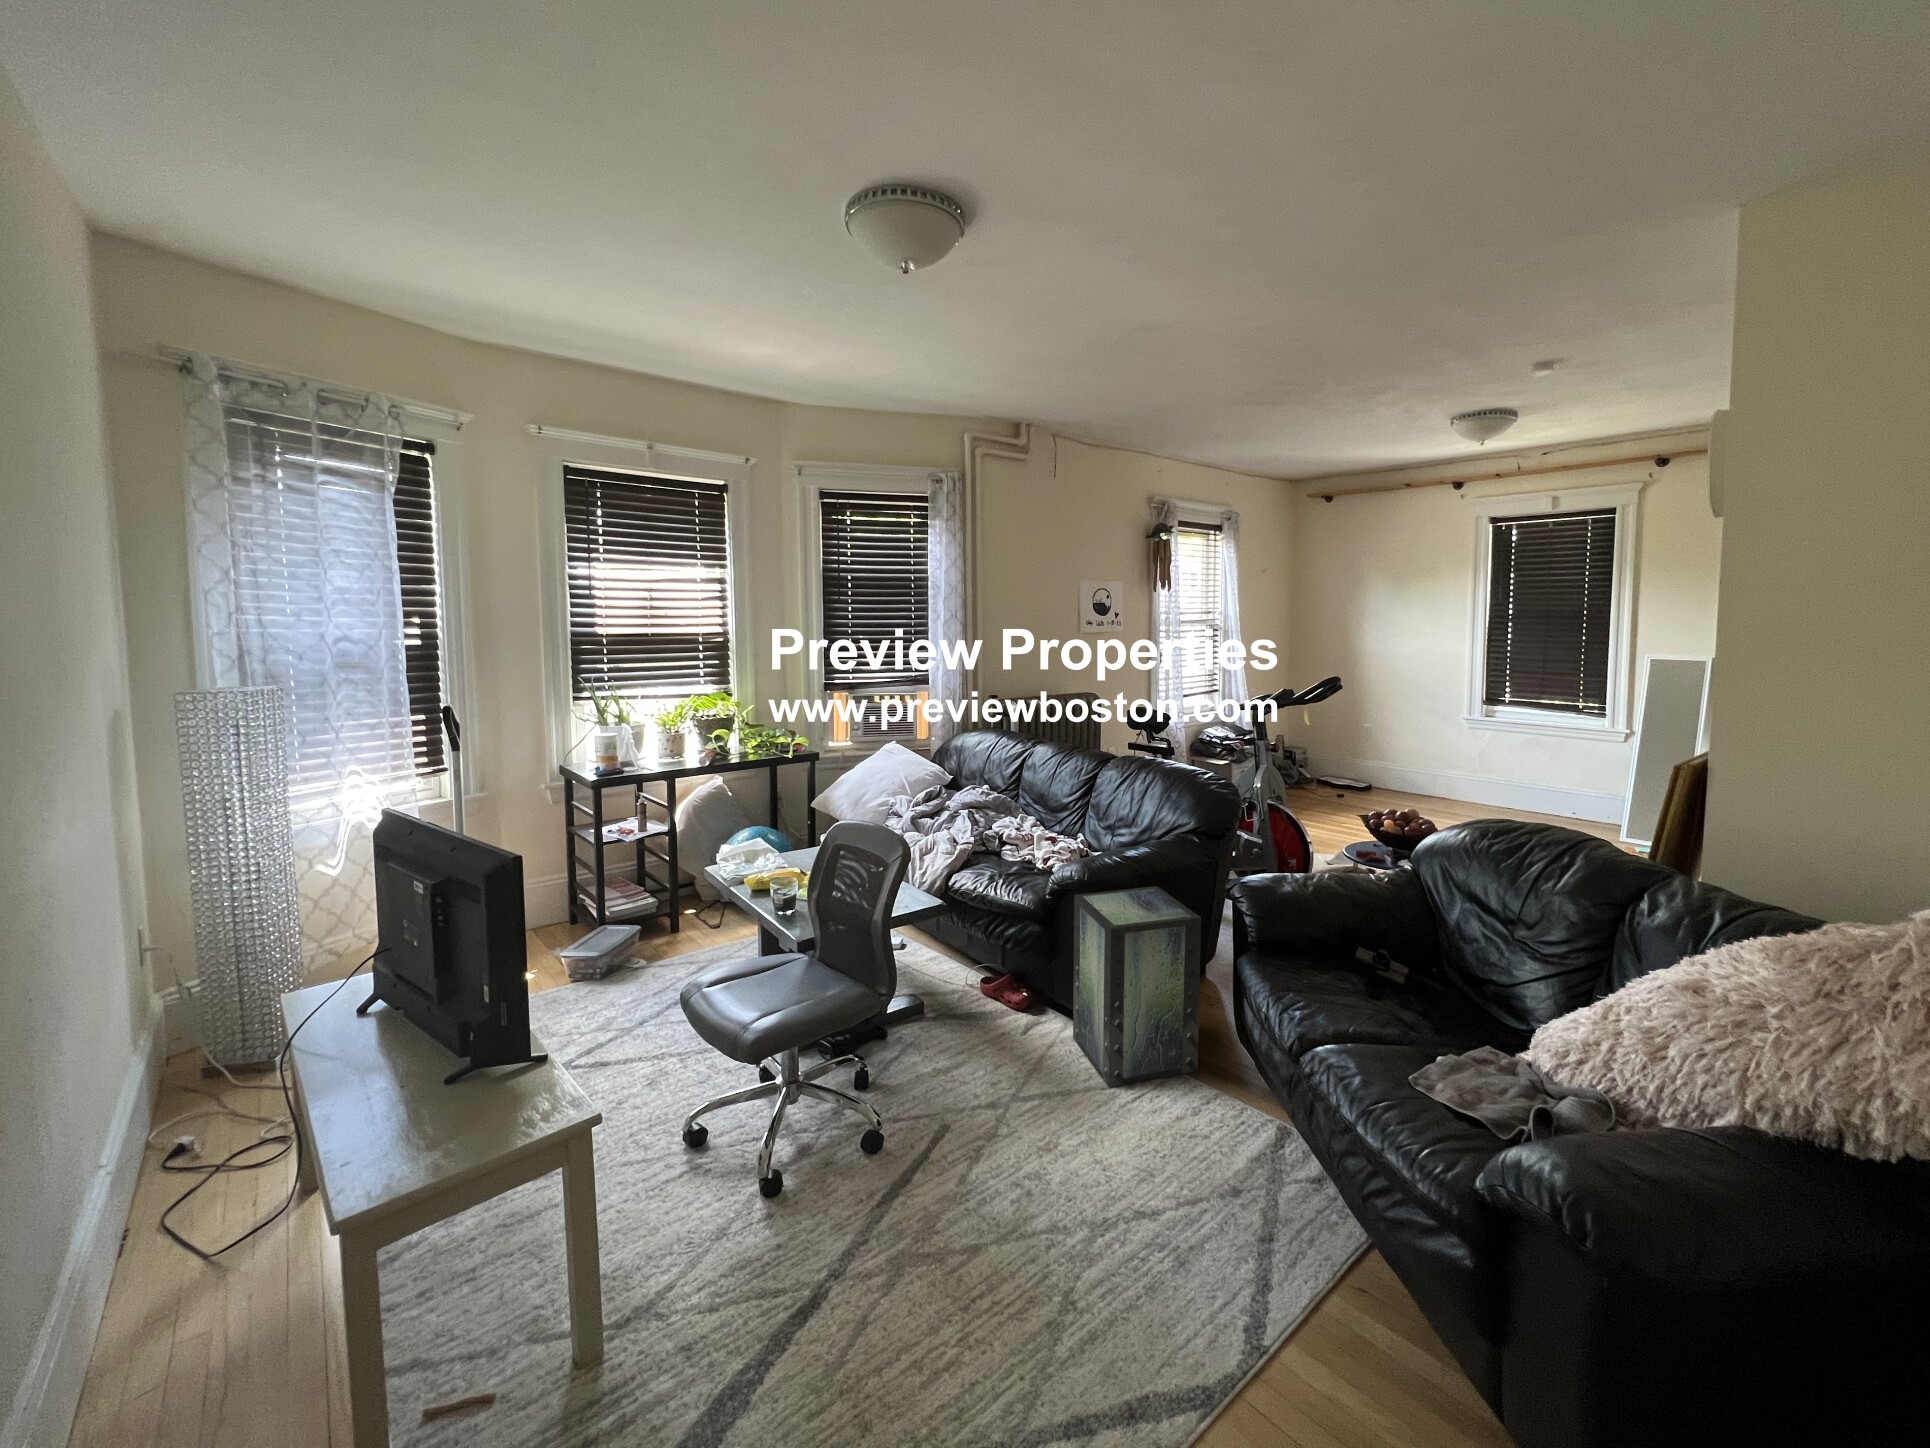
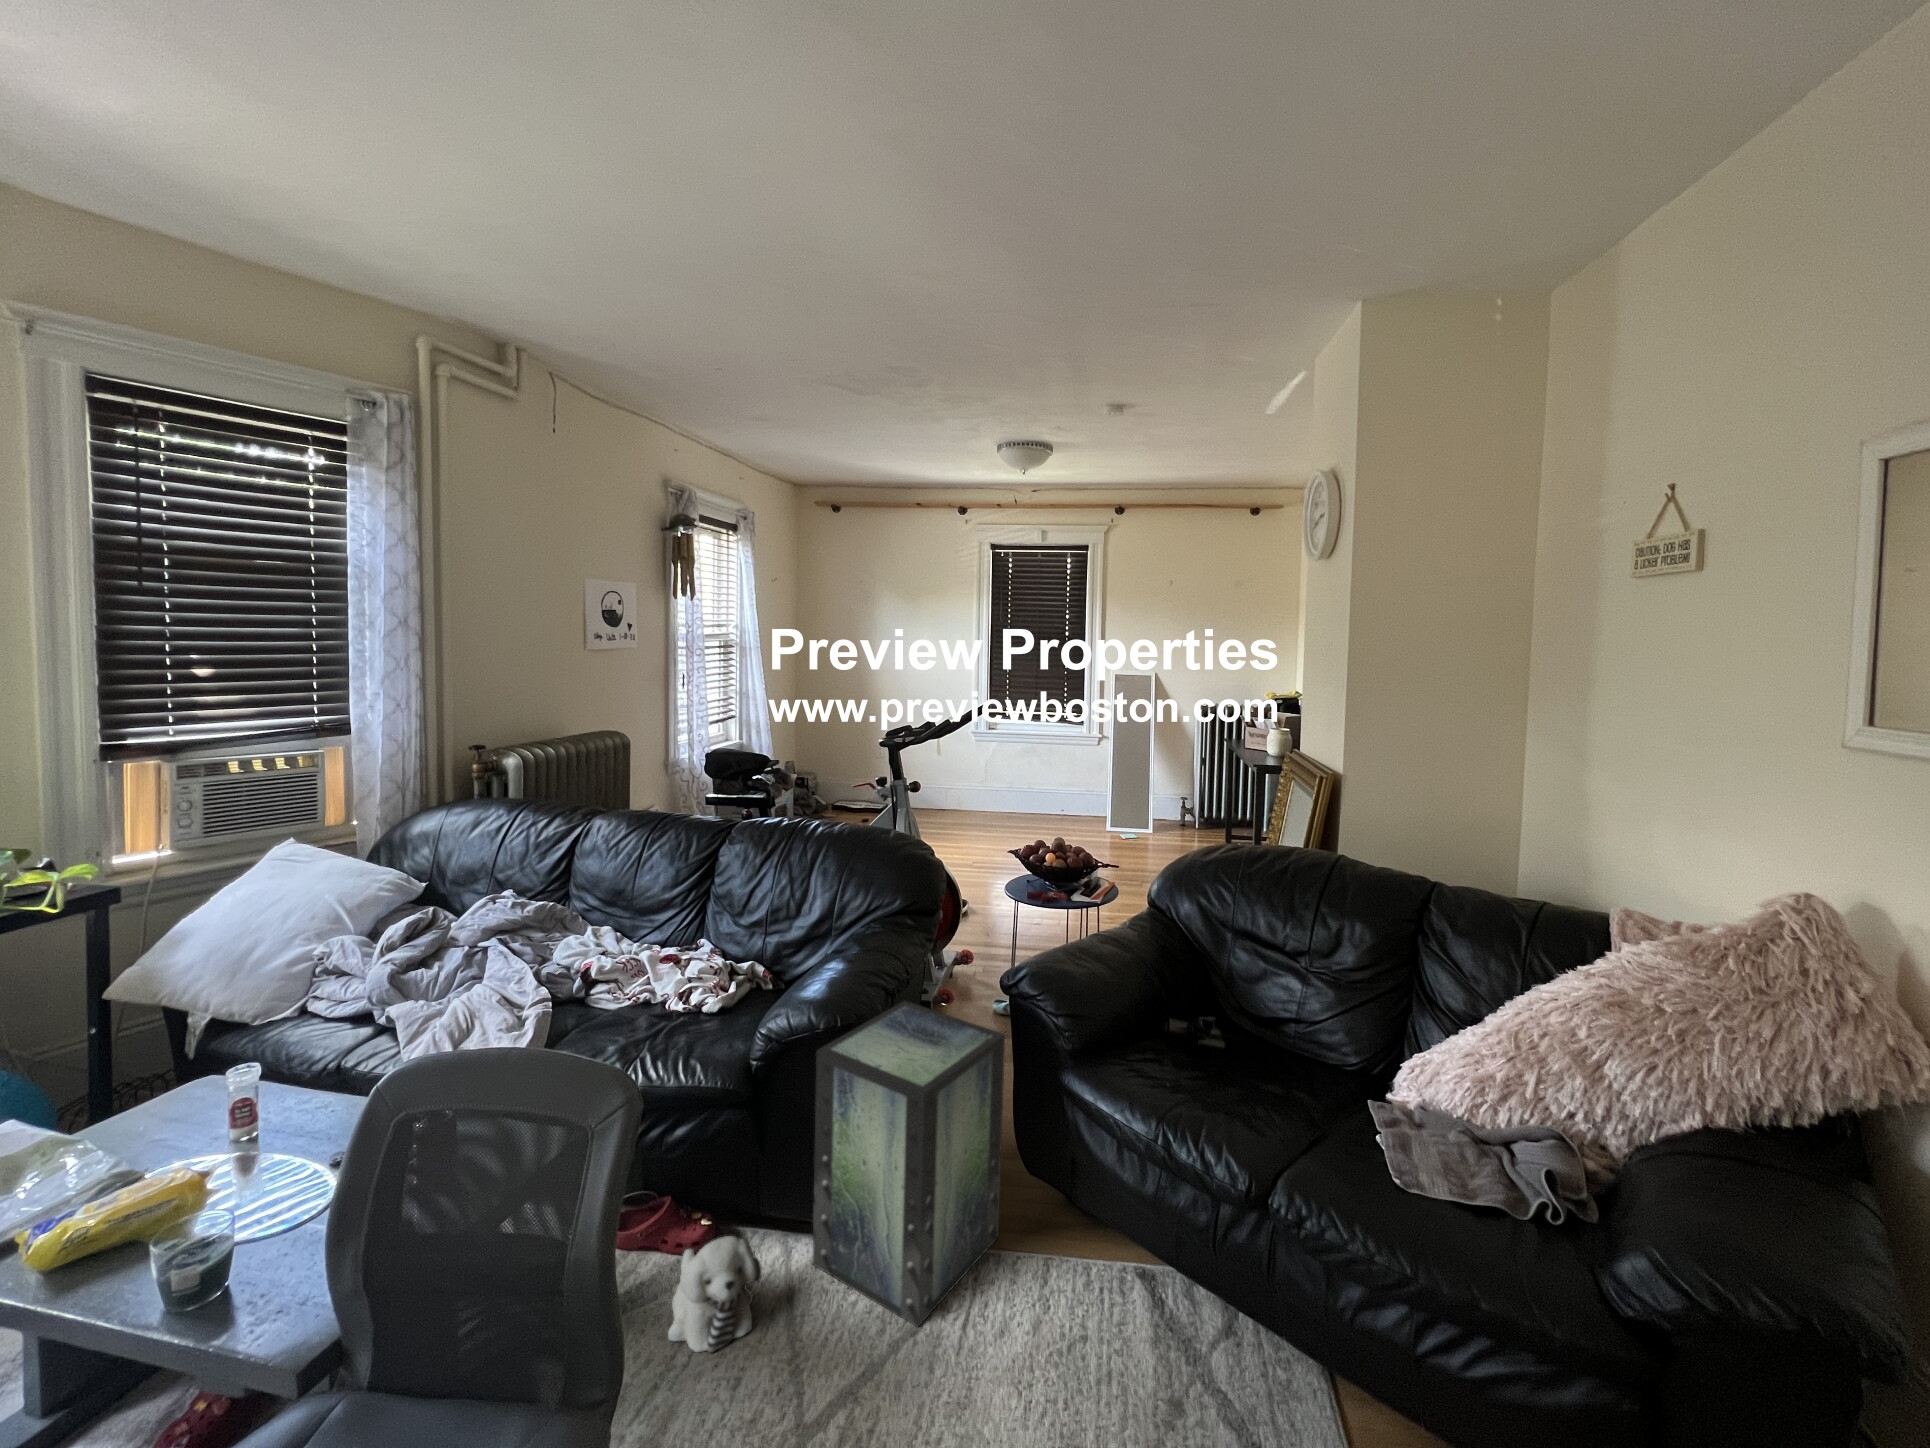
plush toy: none [980,989,1034,1051] -> present [668,1236,762,1353]

